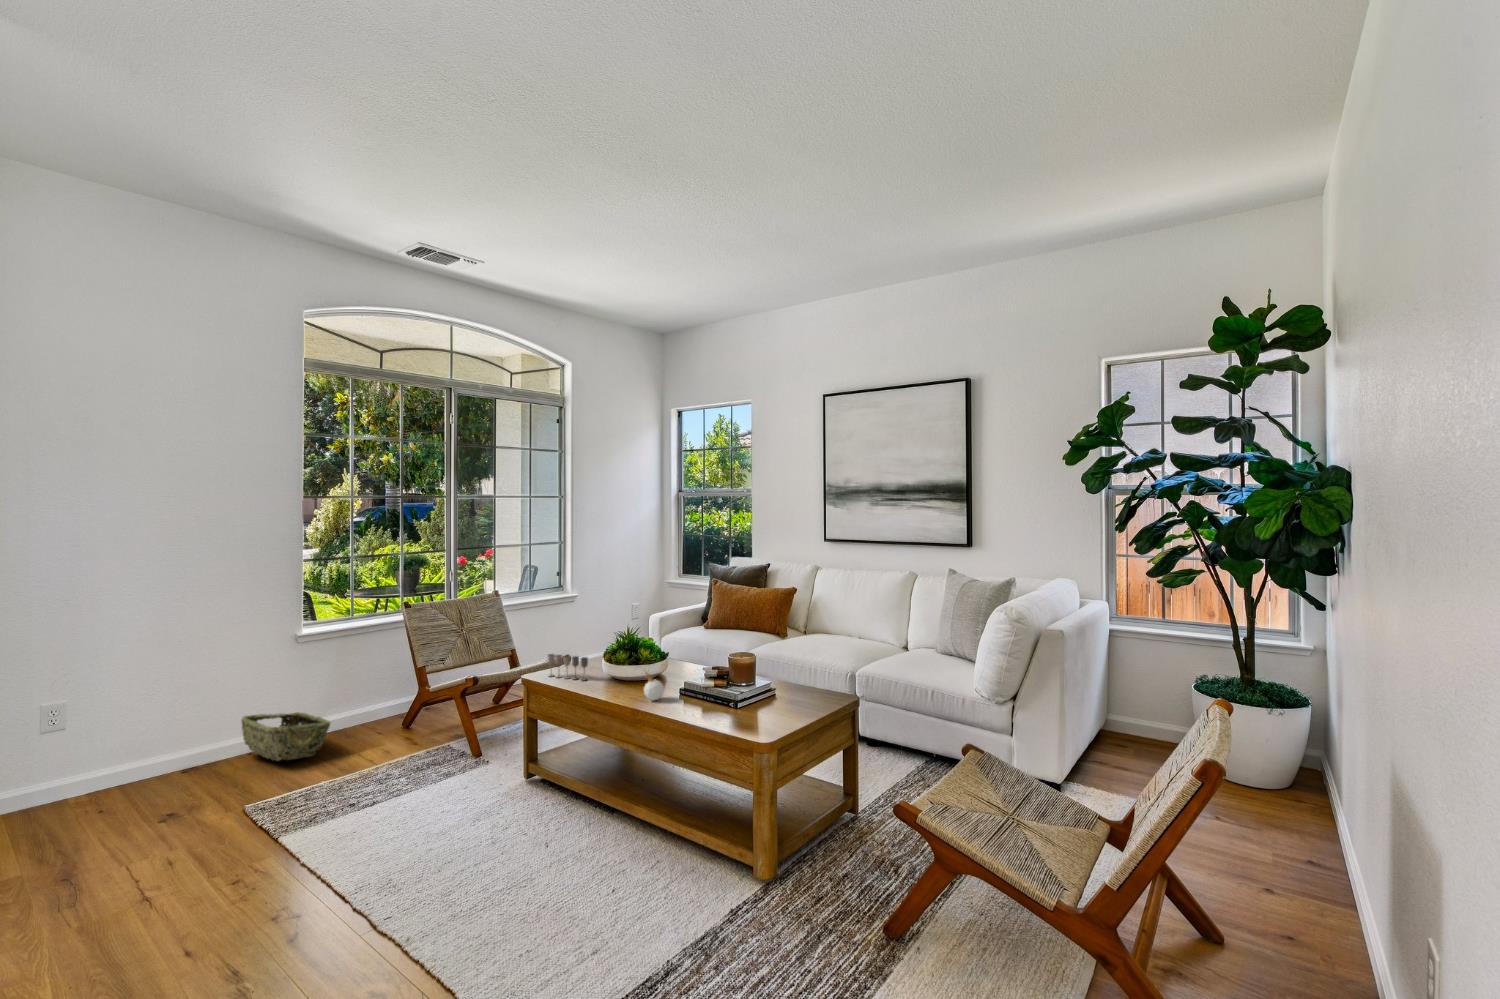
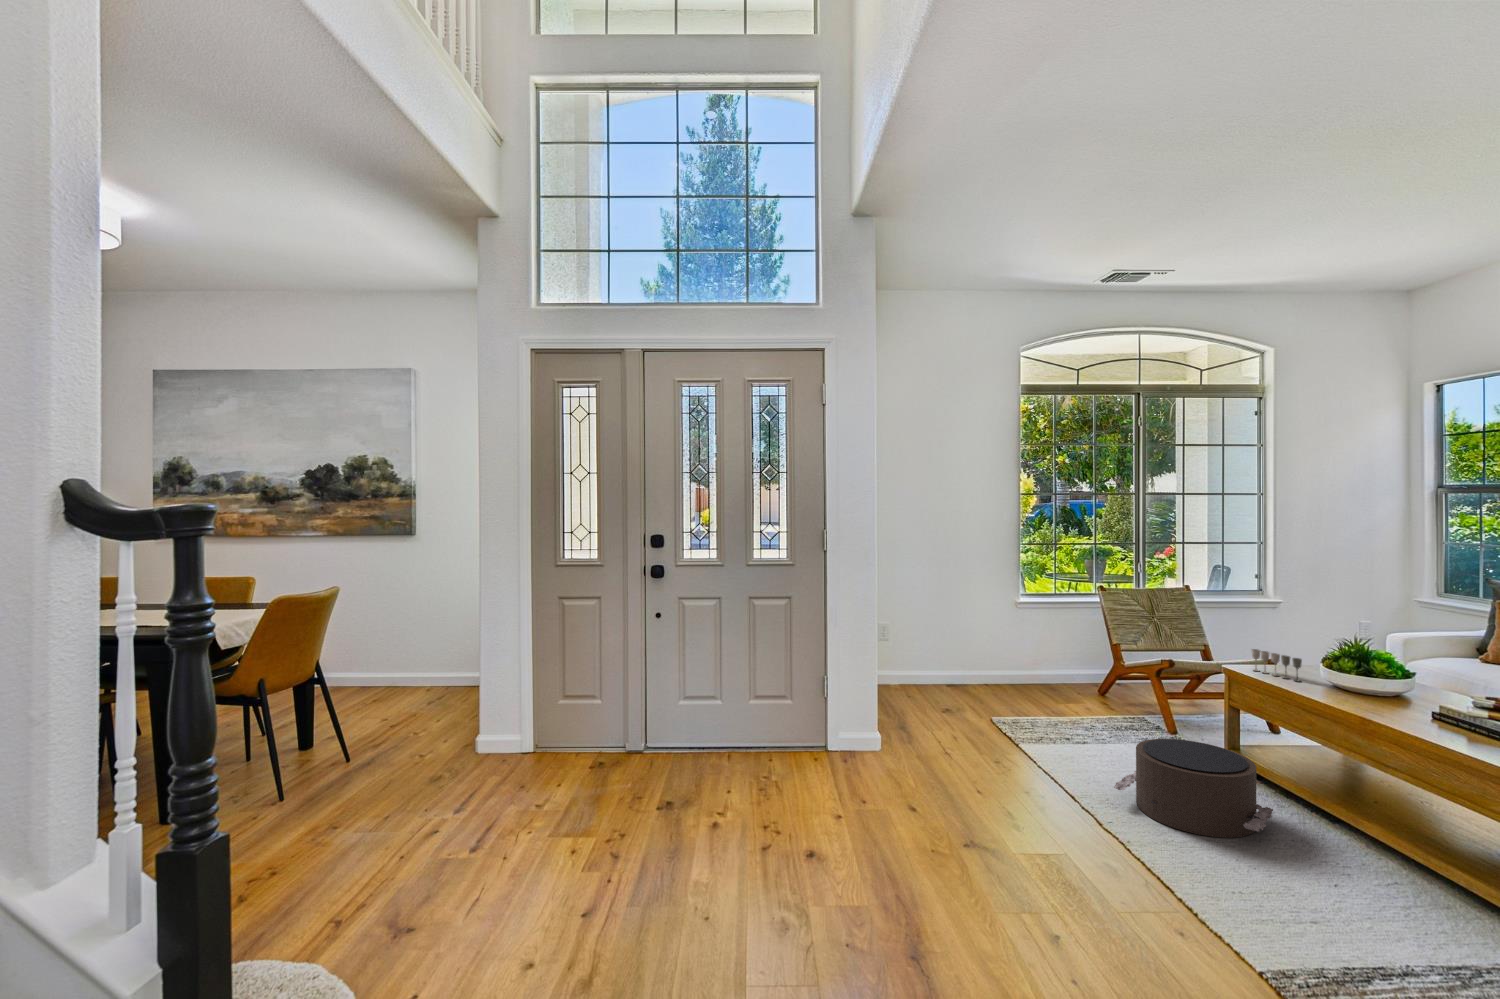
candle: present [644,670,664,700] -> none [1378,676,1410,716]
woven basket: present [242,712,330,761] -> none [981,657,1044,697]
pouf: none [398,771,562,888] -> present [1114,739,1273,838]

